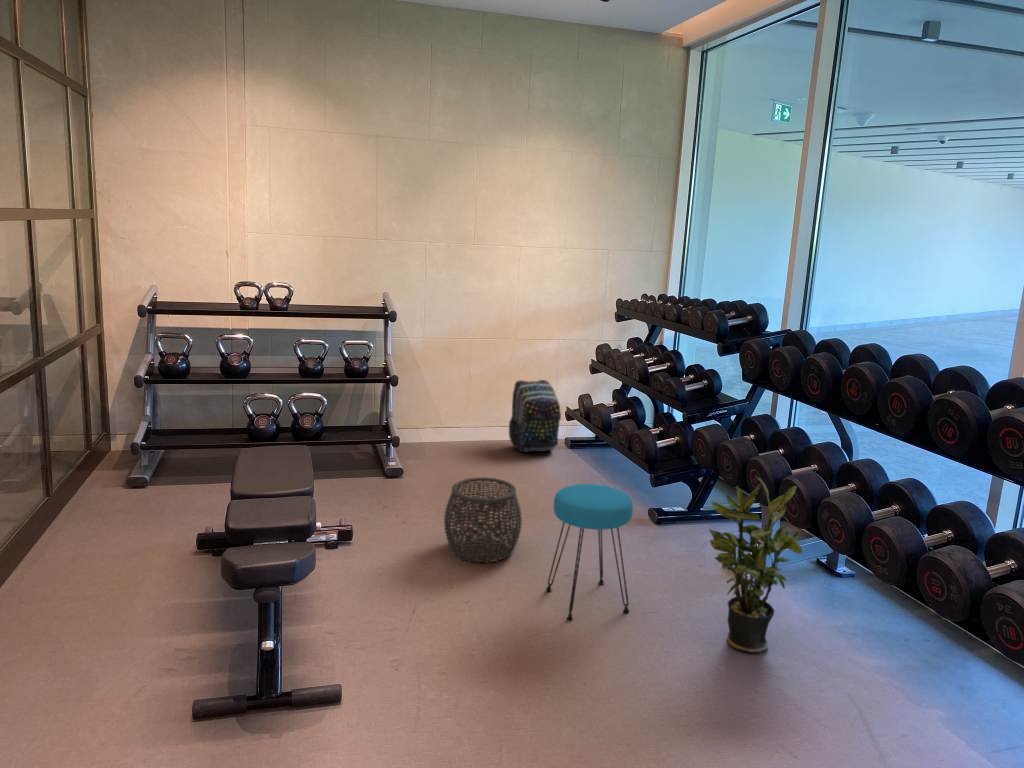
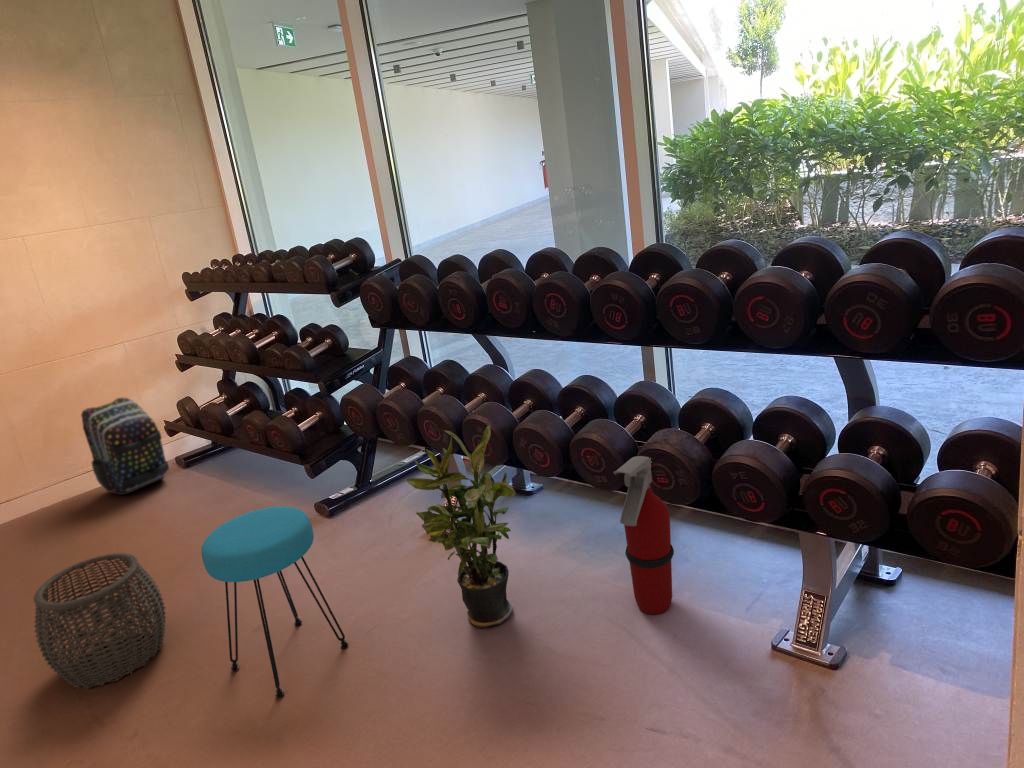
fire extinguisher: none [880,559,947,715] -> present [614,456,674,614]

